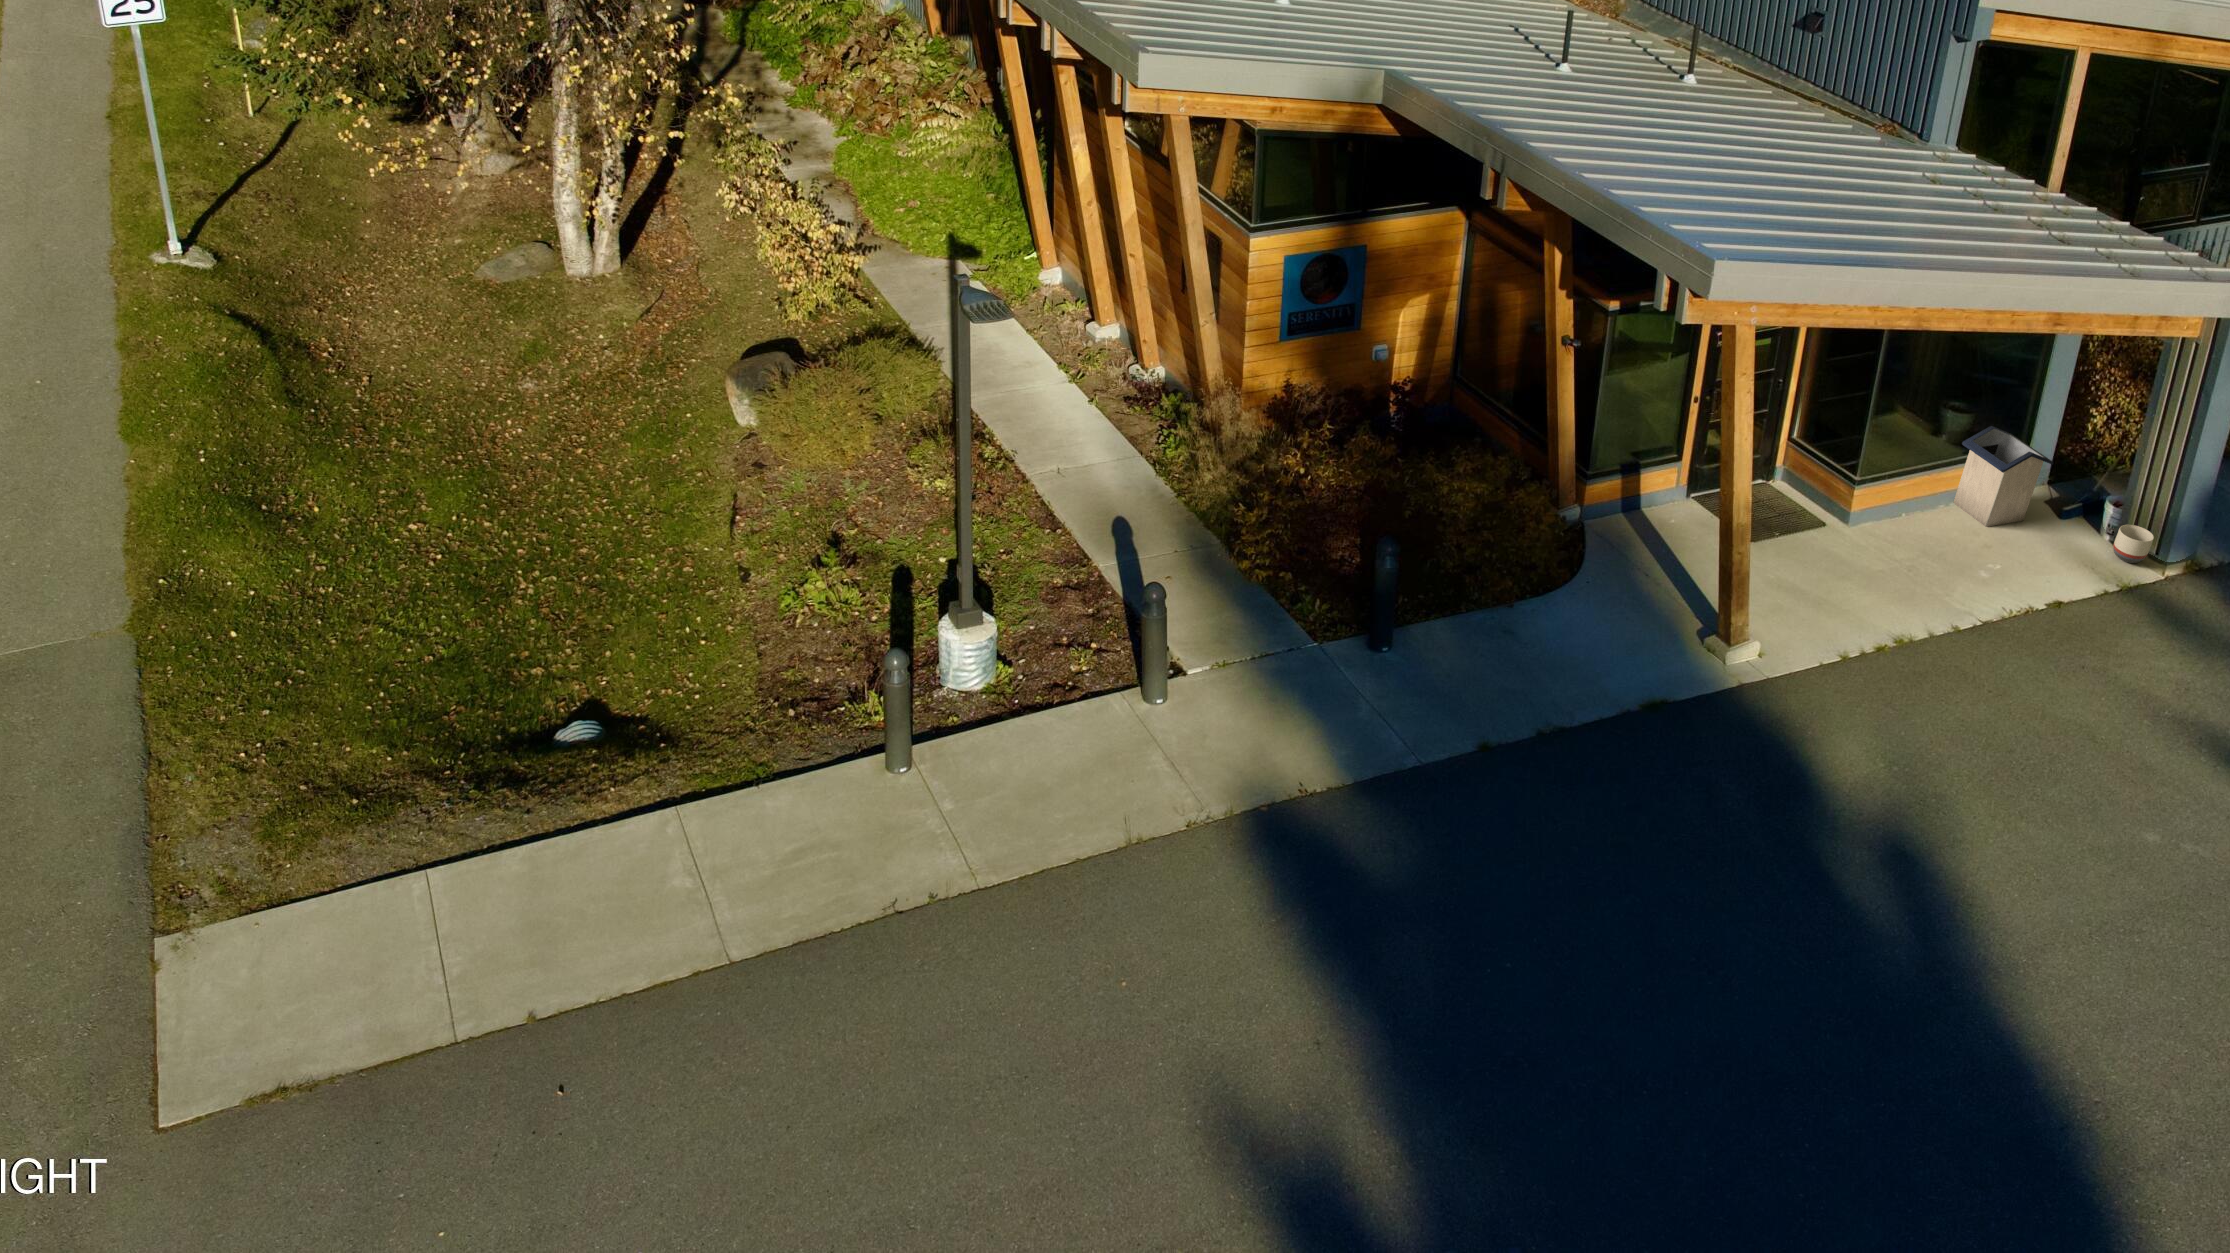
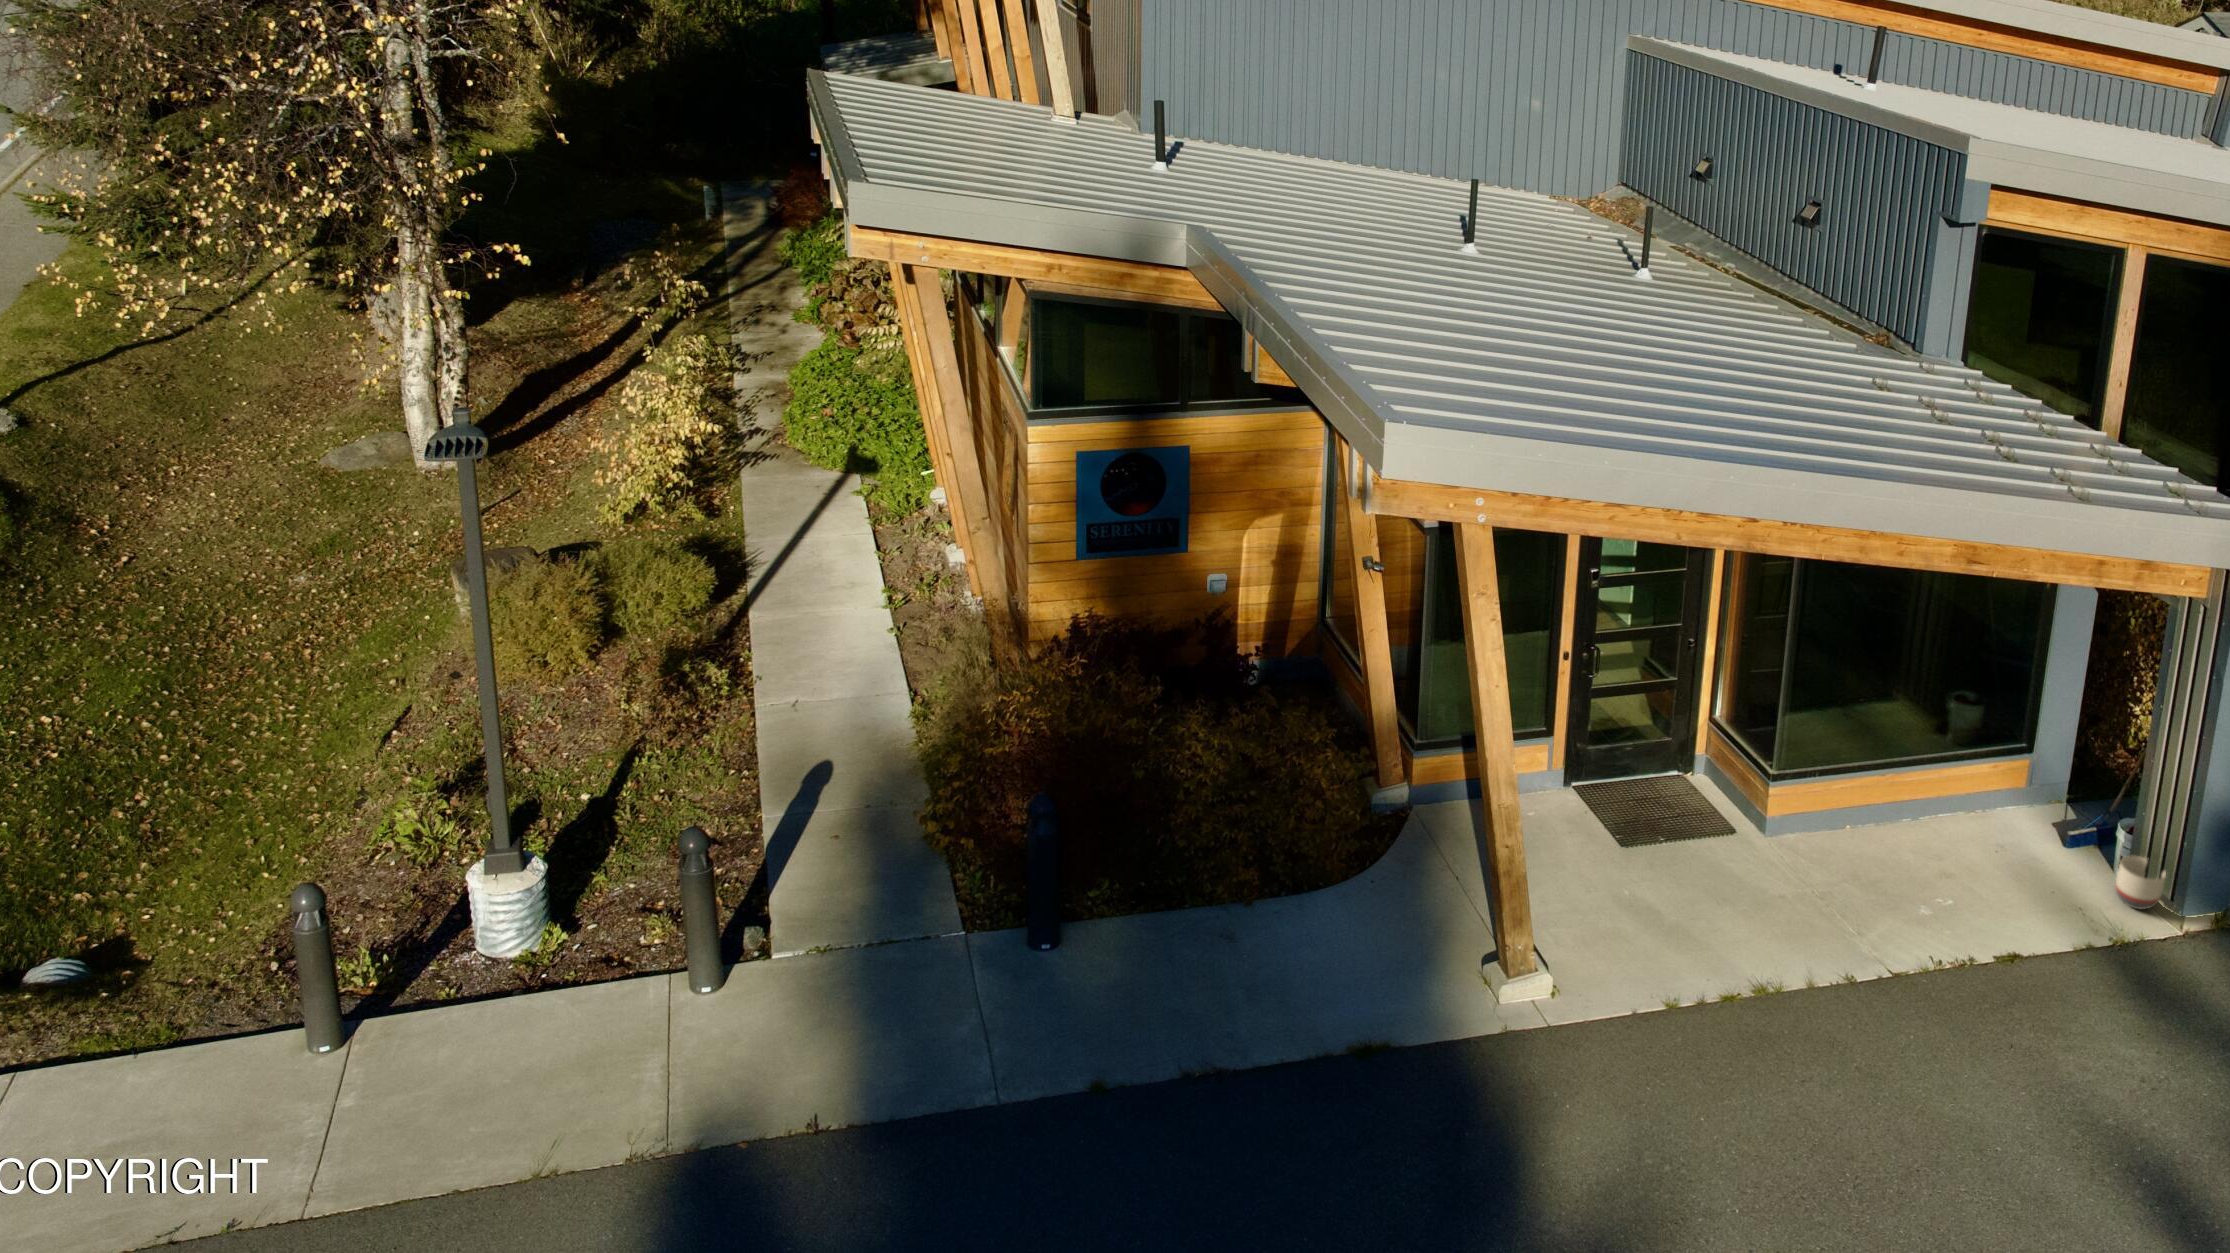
trash can: present [1953,426,2053,527] -> none [1920,712,2038,848]

